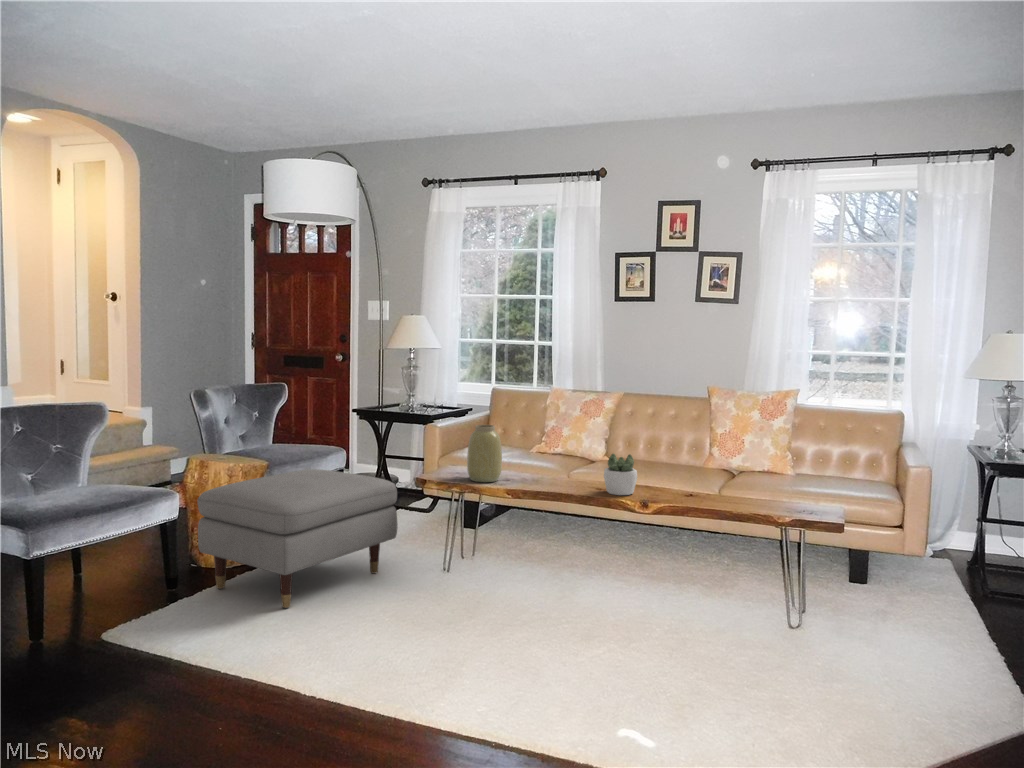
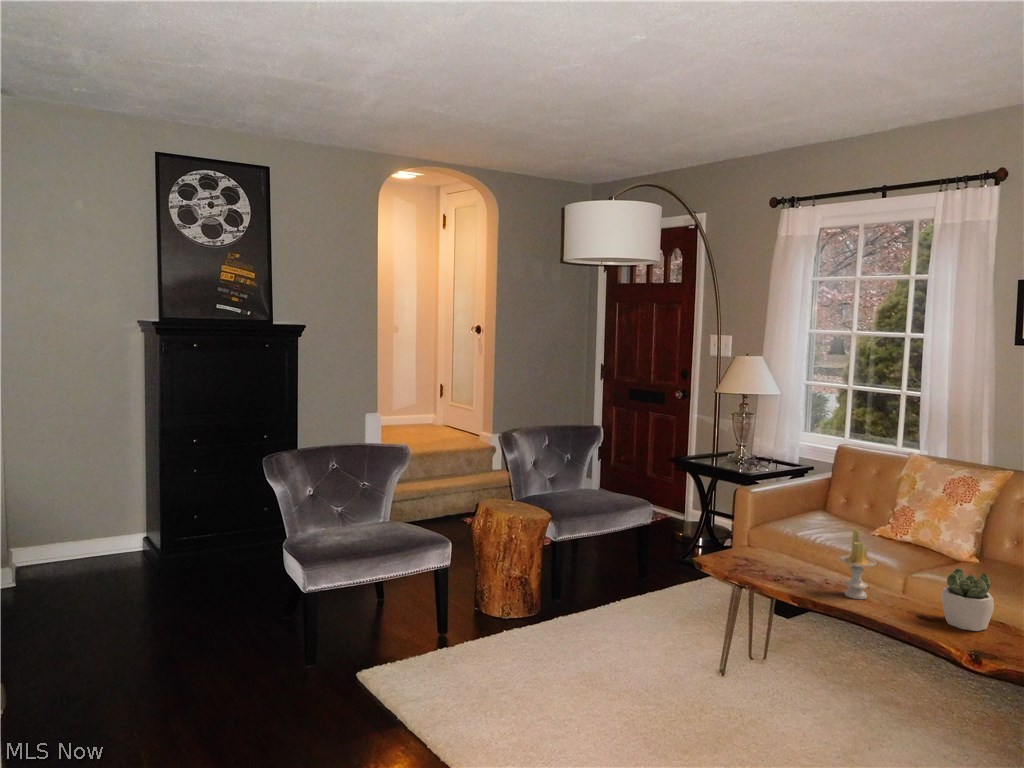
vase: present [467,425,502,482] -> none [759,504,804,577]
candle: none [532,435,558,488] -> present [839,529,876,599]
ottoman: present [197,469,398,608] -> none [465,529,670,685]

